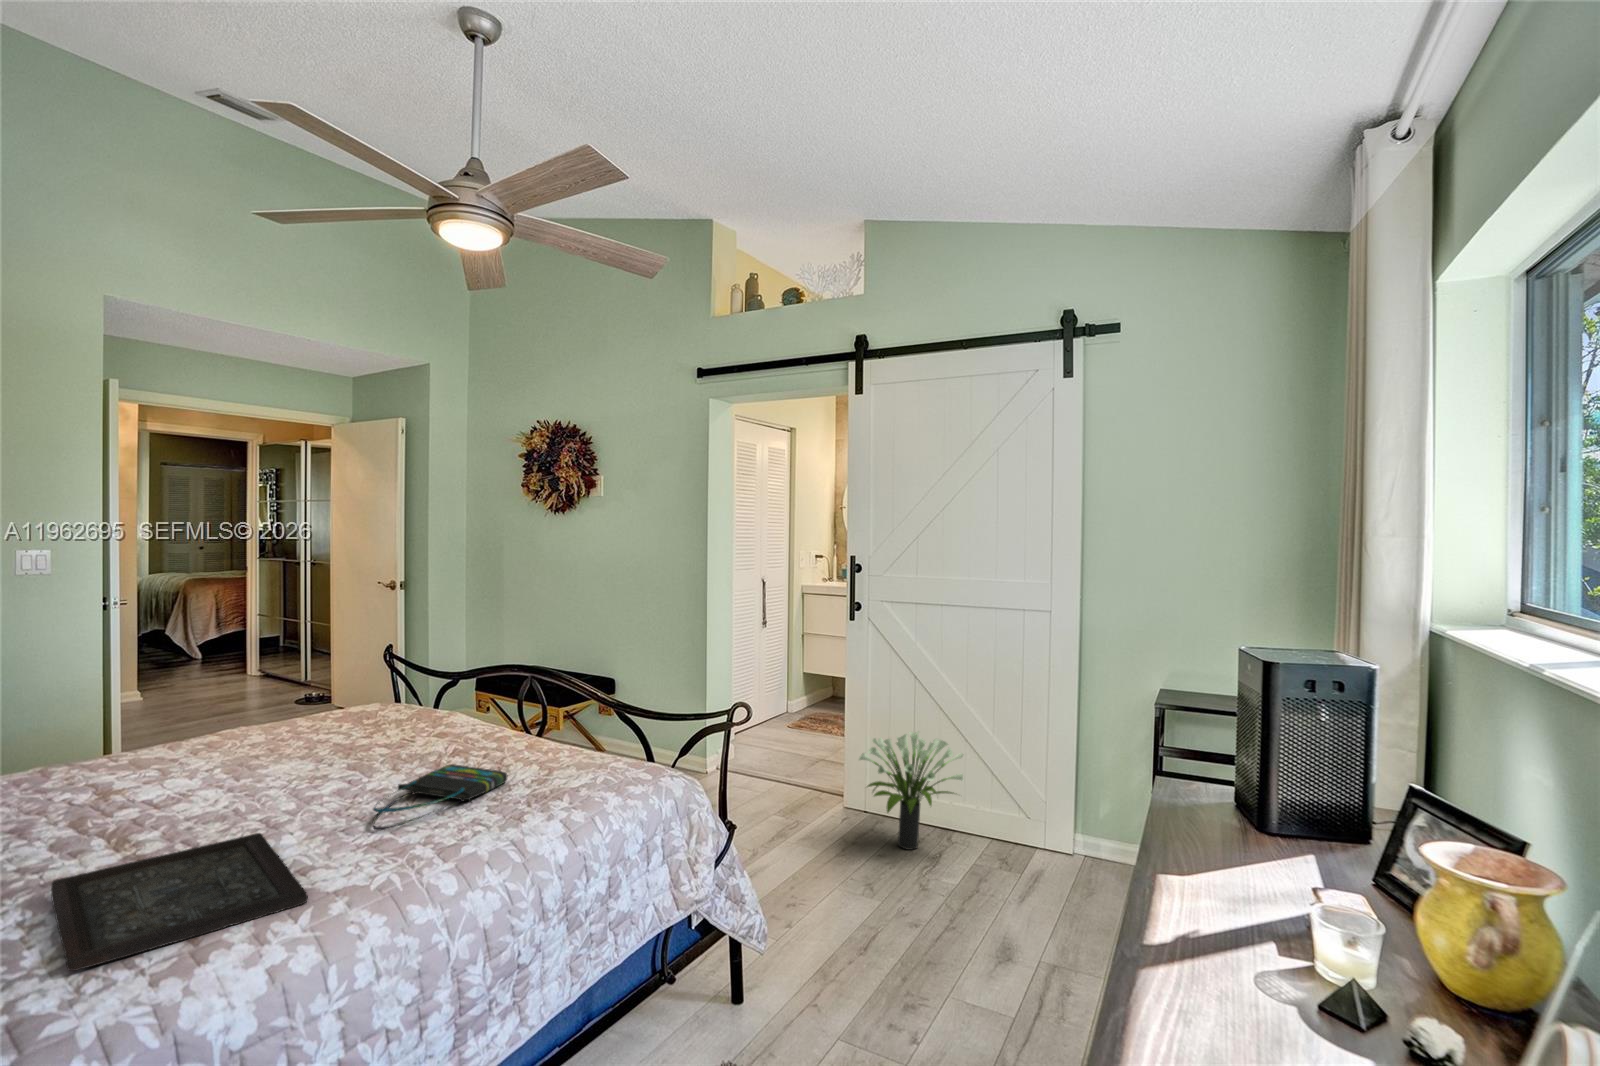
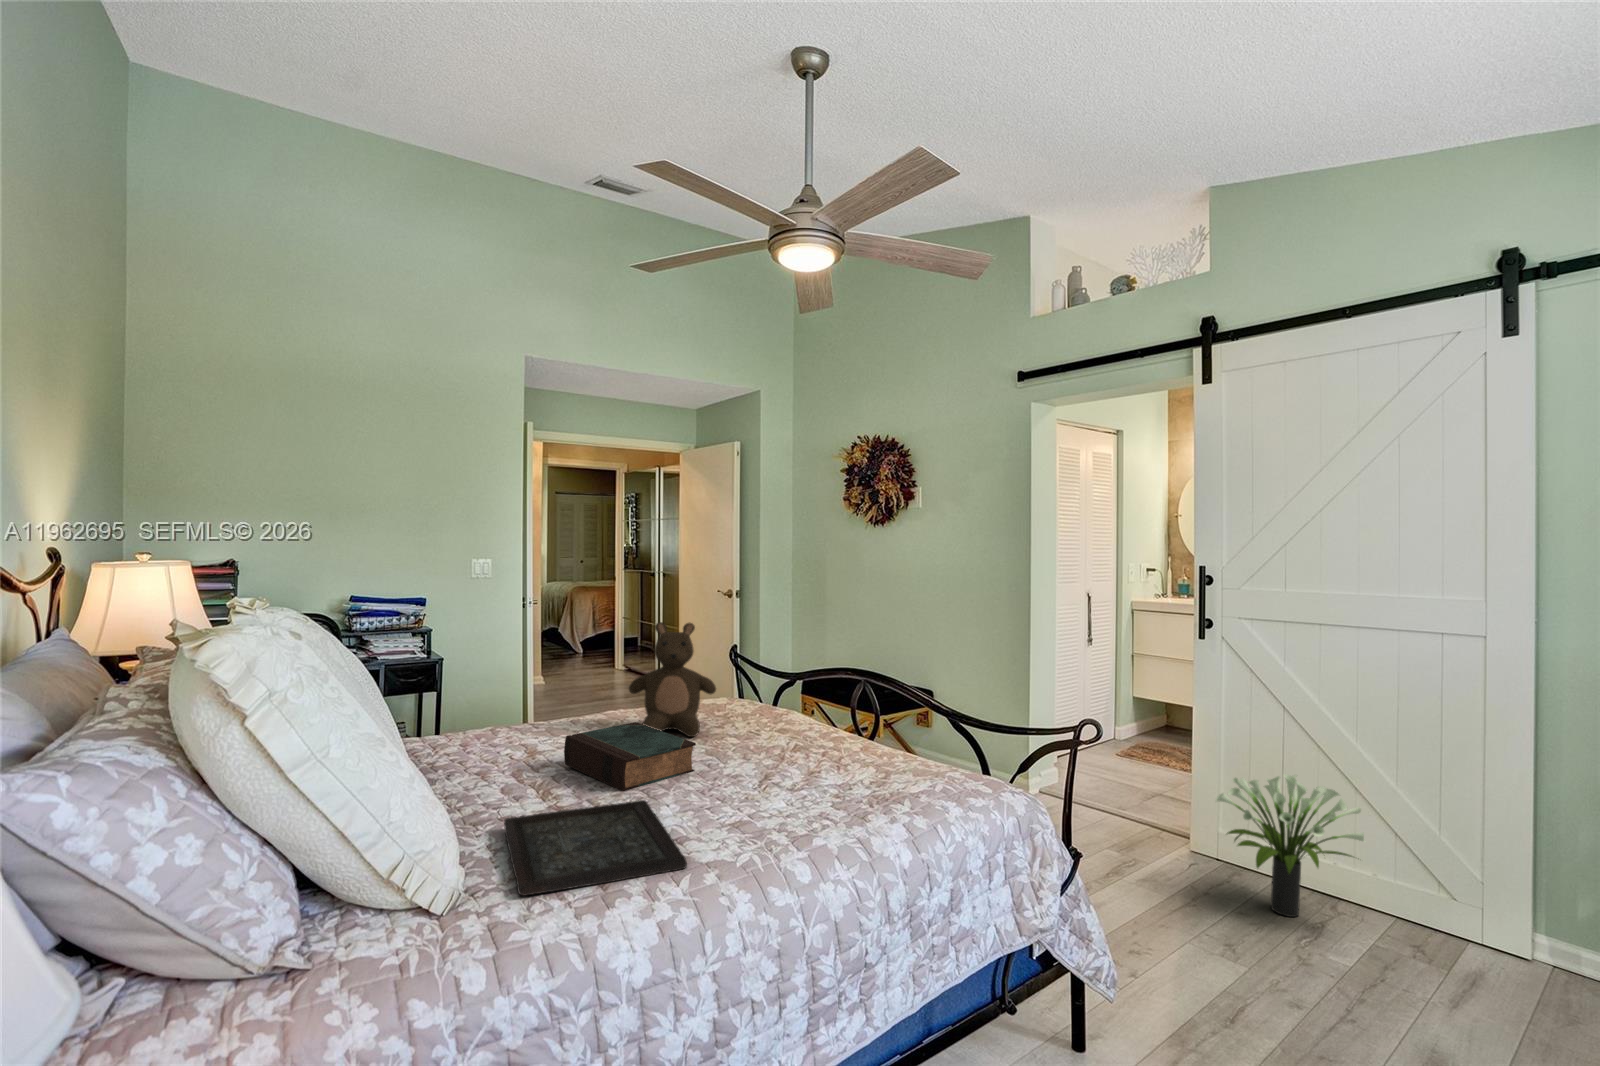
stuffed bear: none [248,626,364,759] -> present [629,622,716,737]
book: none [150,743,332,826] -> present [564,722,696,791]
tote bag: present [373,764,508,831] -> none [732,757,845,811]

